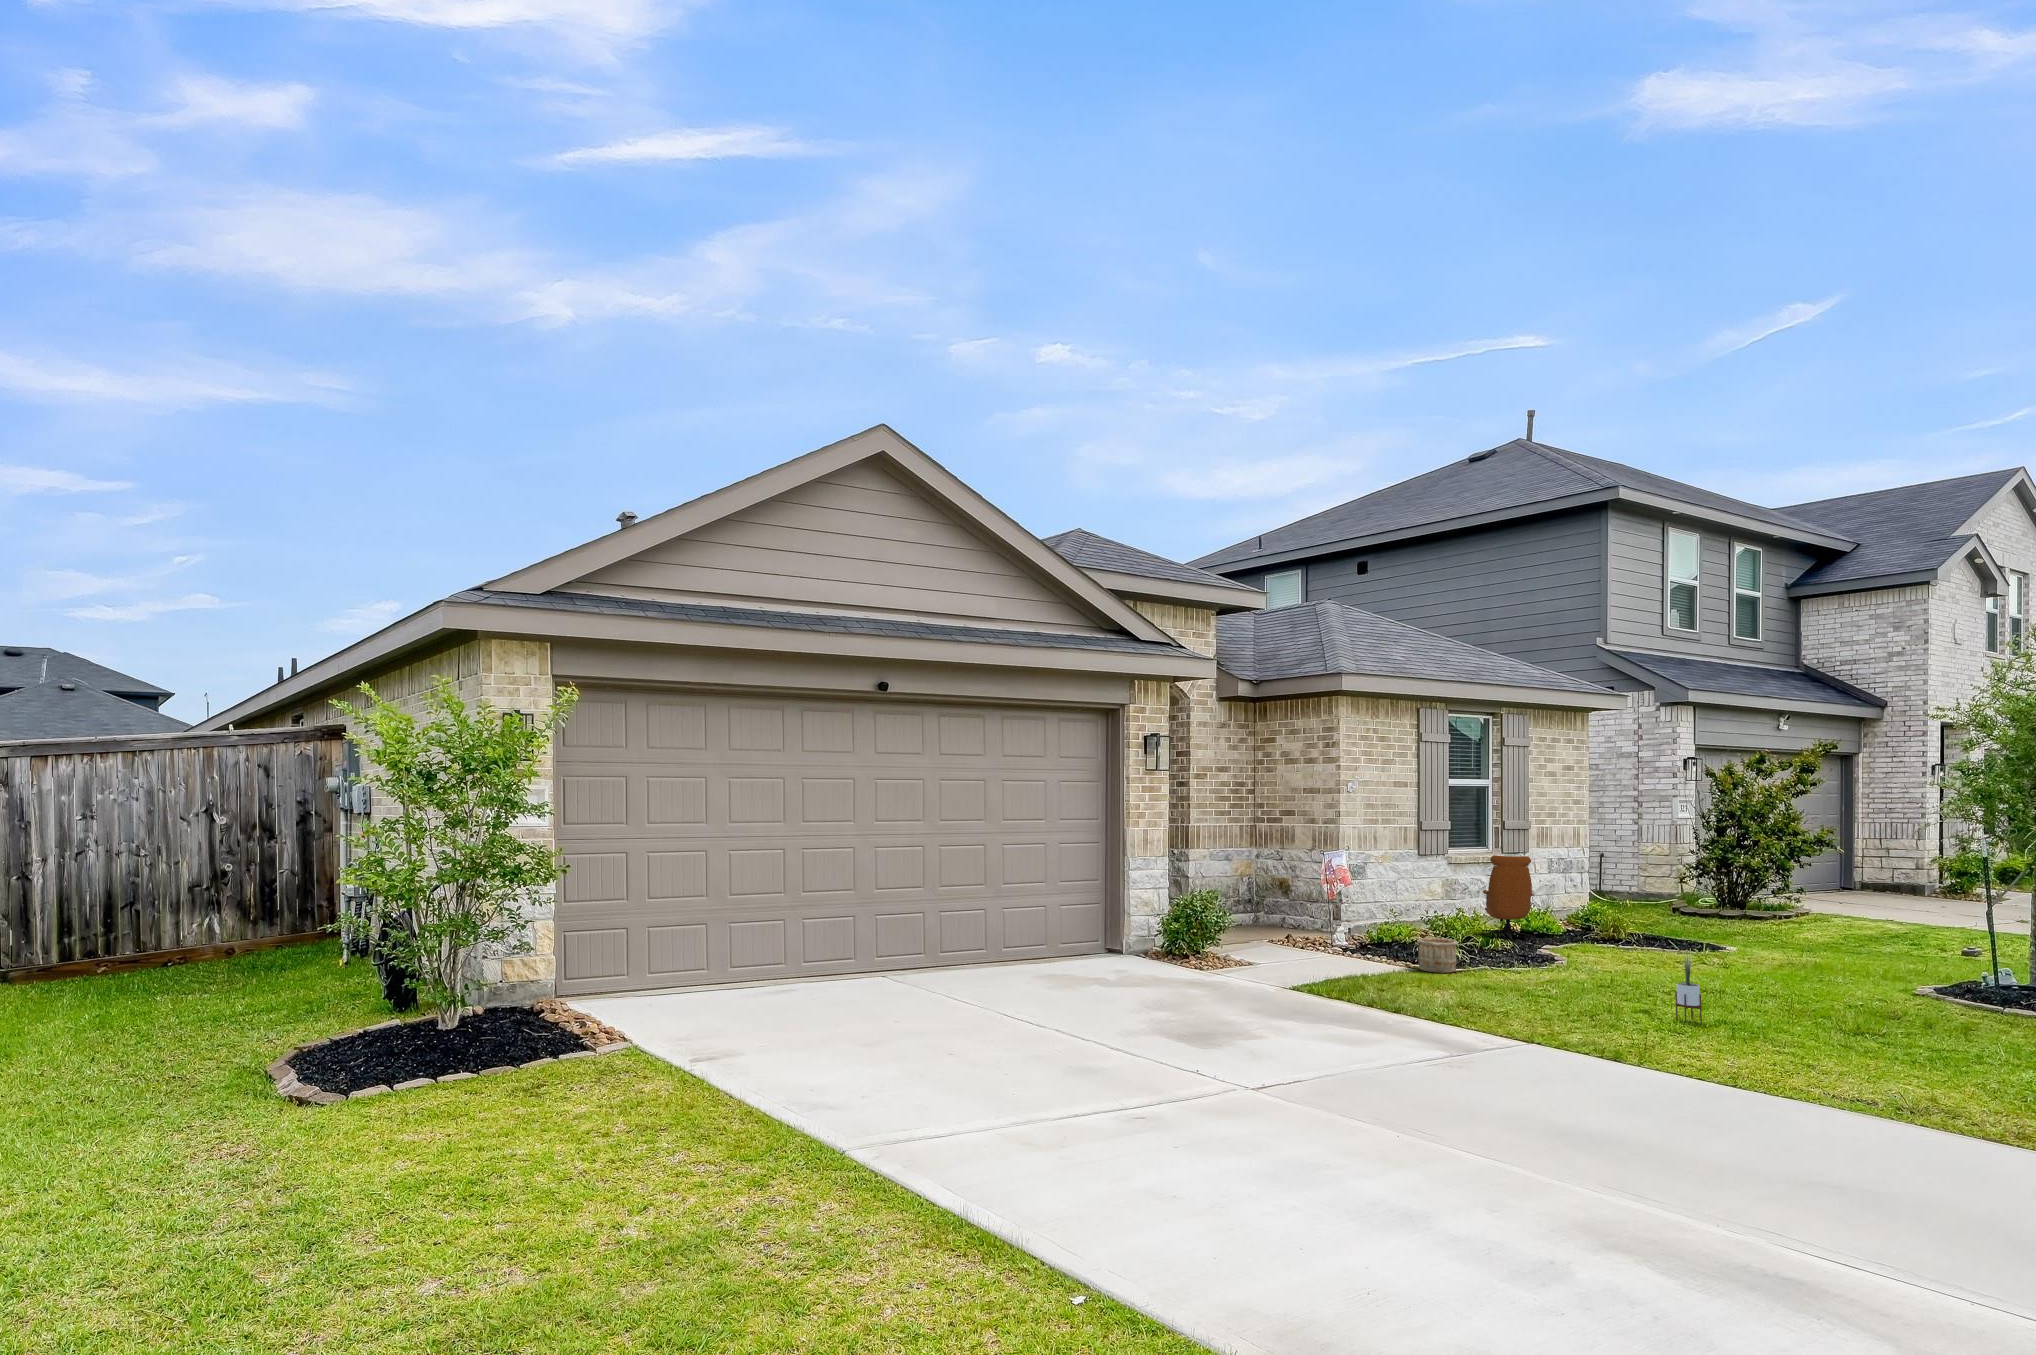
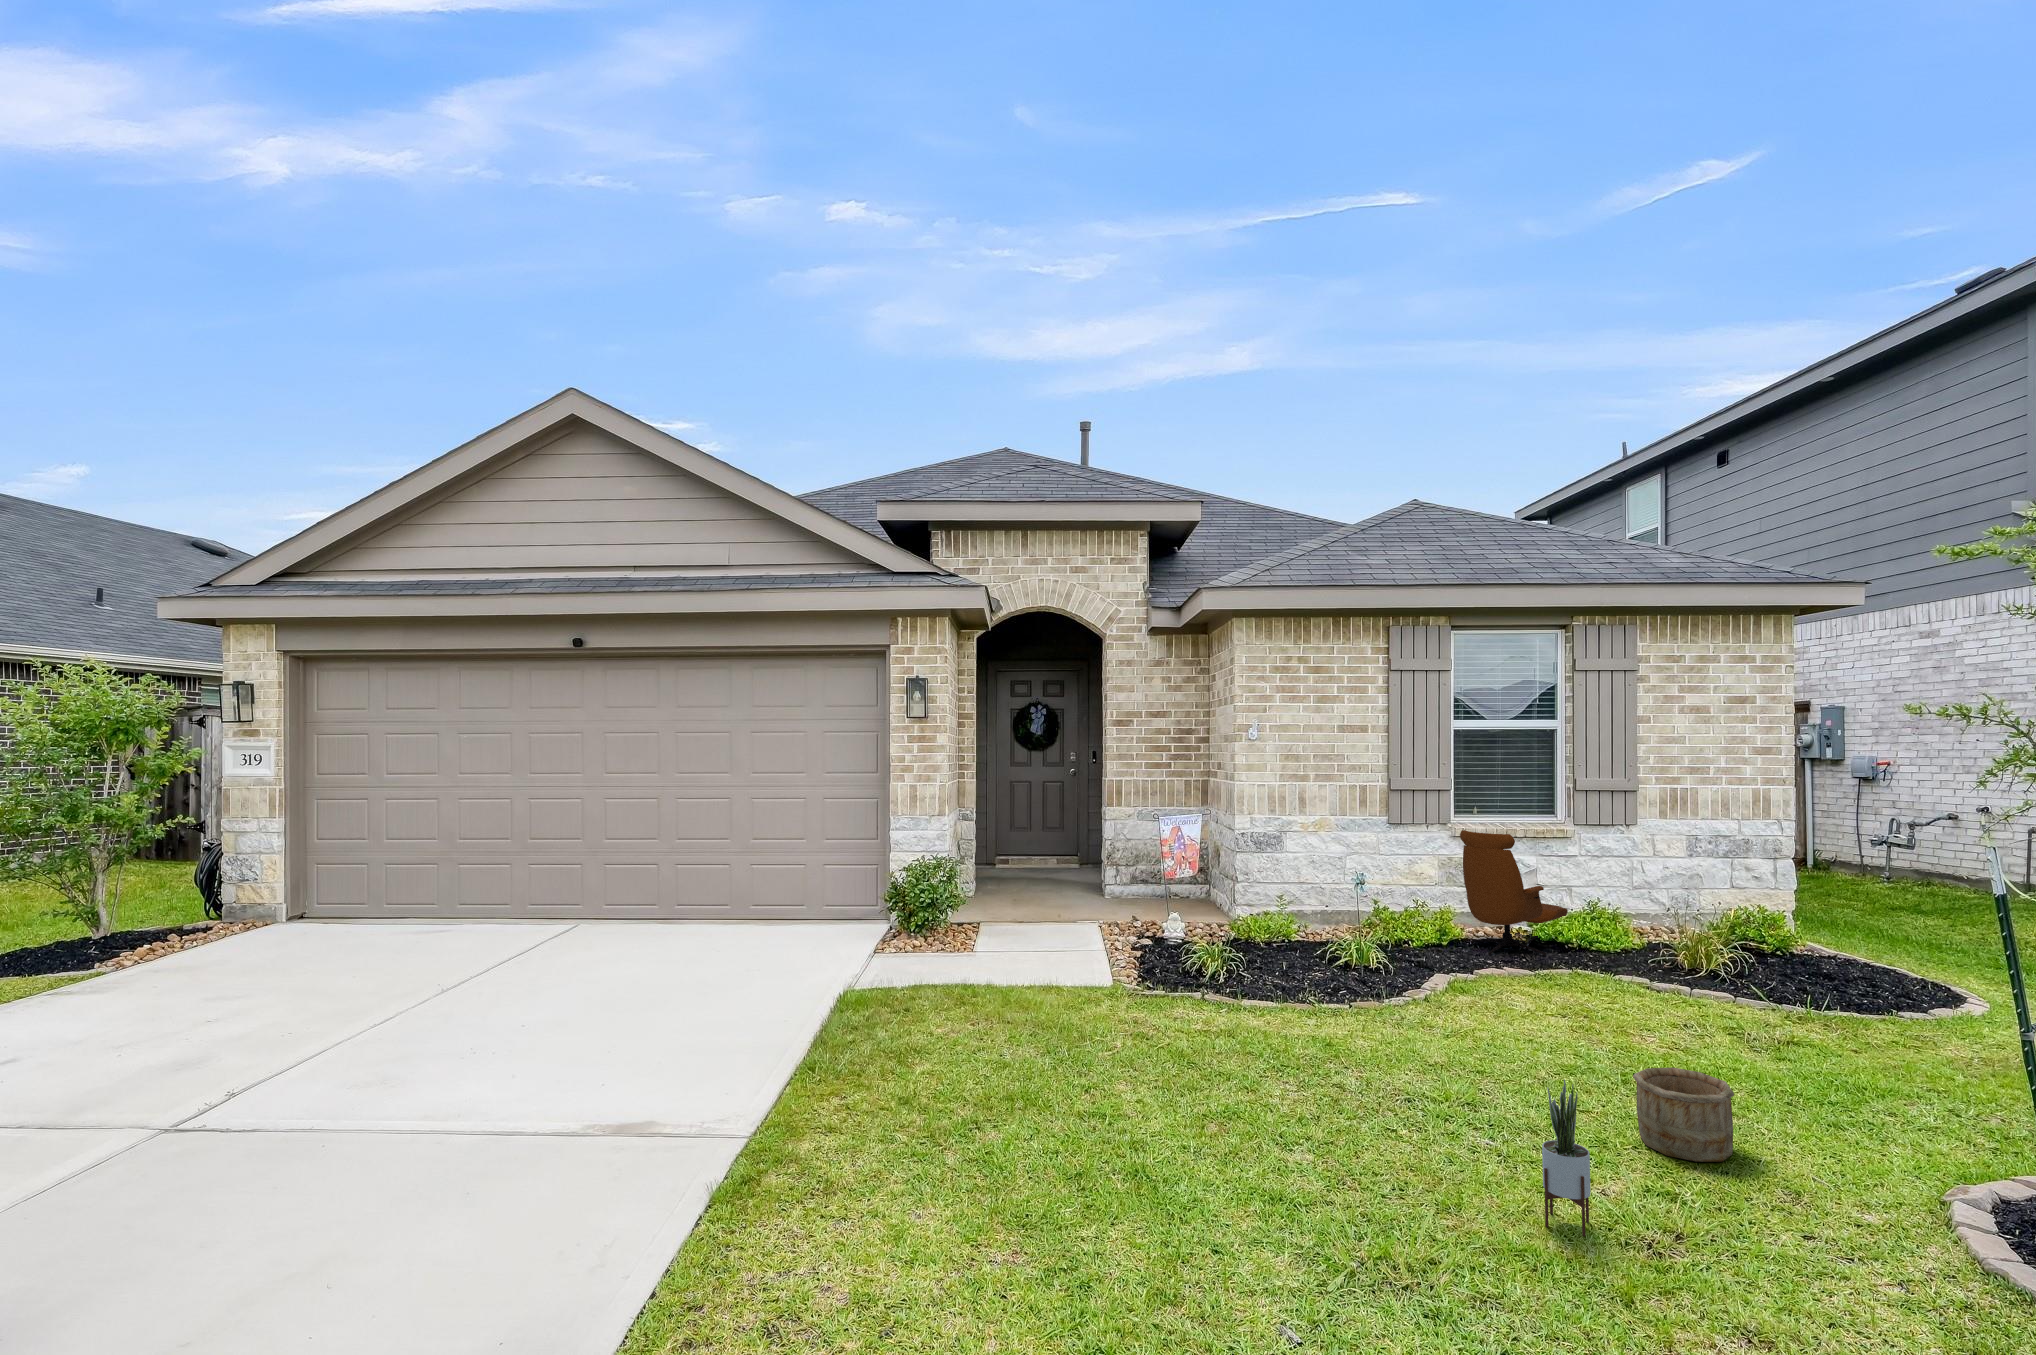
wooden bucket: present [1417,937,1457,973] -> present [1633,1067,1734,1162]
potted plant: present [1675,955,1702,1022] -> present [1542,1079,1591,1236]

